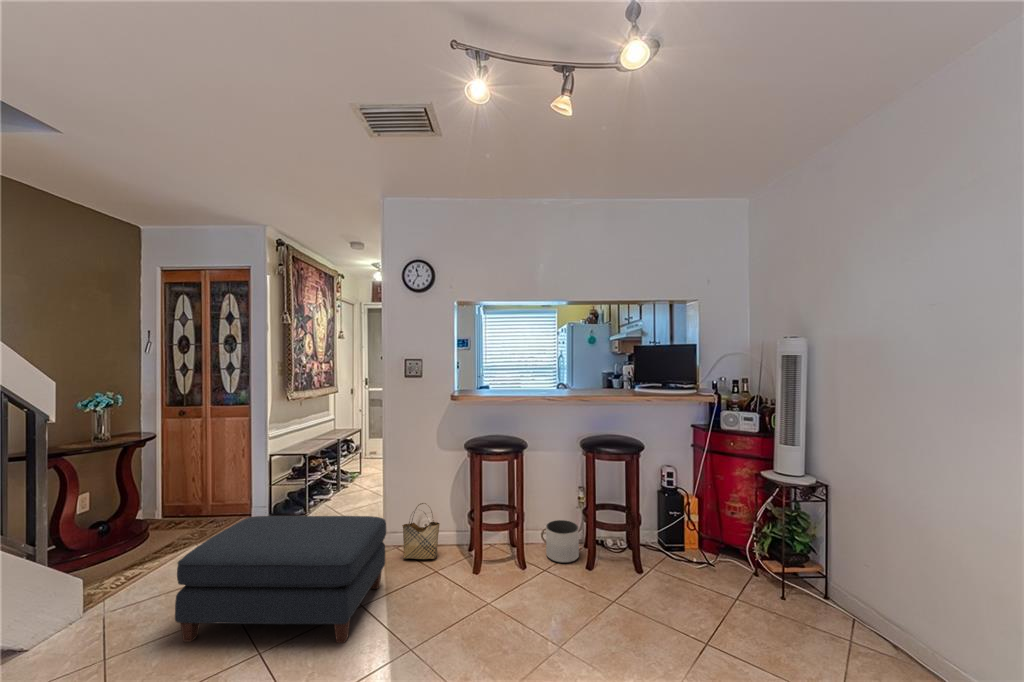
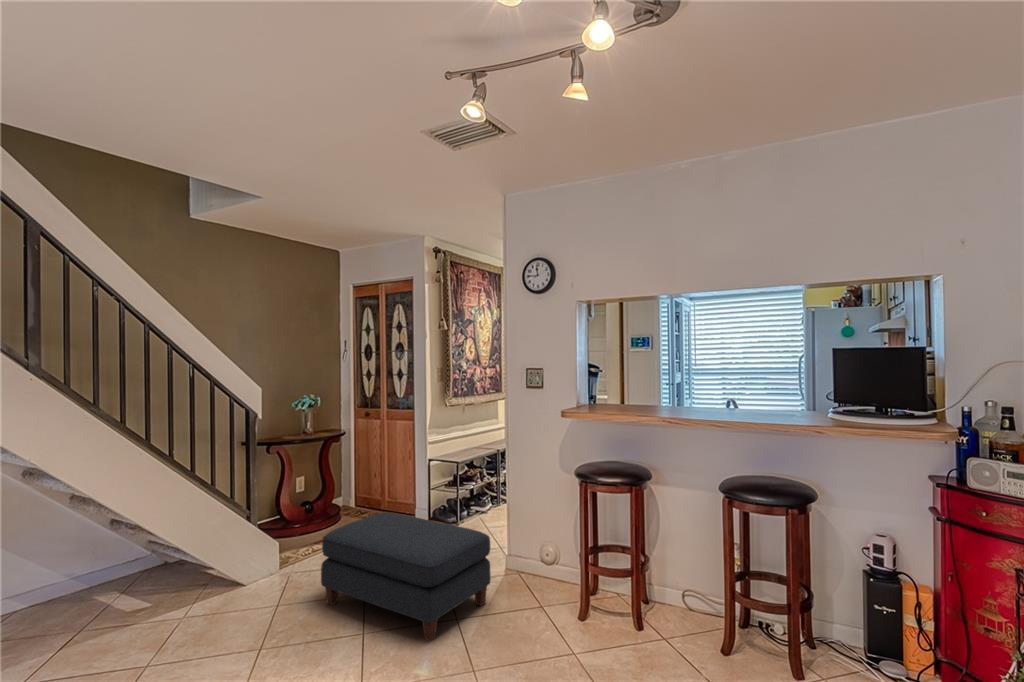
woven basket: present [402,503,440,559] -> none [519,529,558,592]
planter: present [546,520,579,563] -> none [679,581,724,638]

